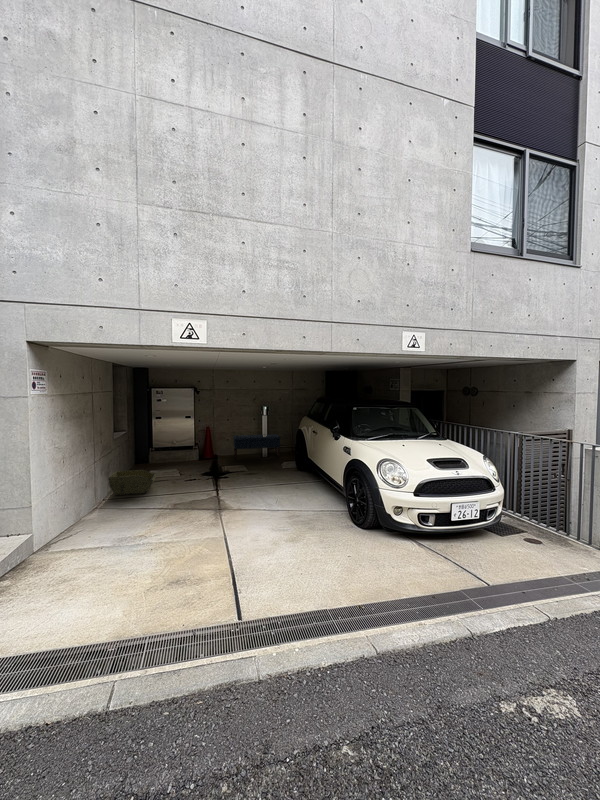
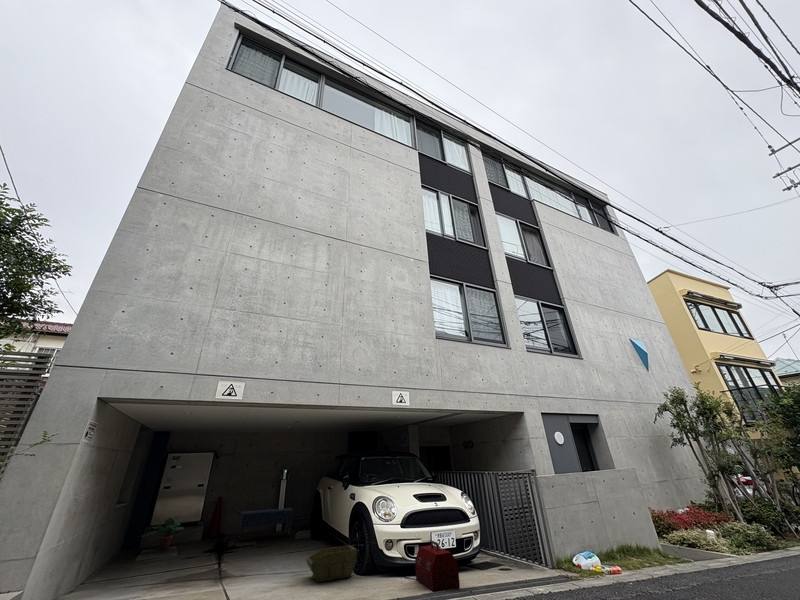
potted plant: none [150,440,187,463] -> present [141,518,184,550]
storage bin: present [109,470,156,495] -> present [307,545,357,582]
toolbox: none [428,515,491,575] -> present [415,541,460,592]

